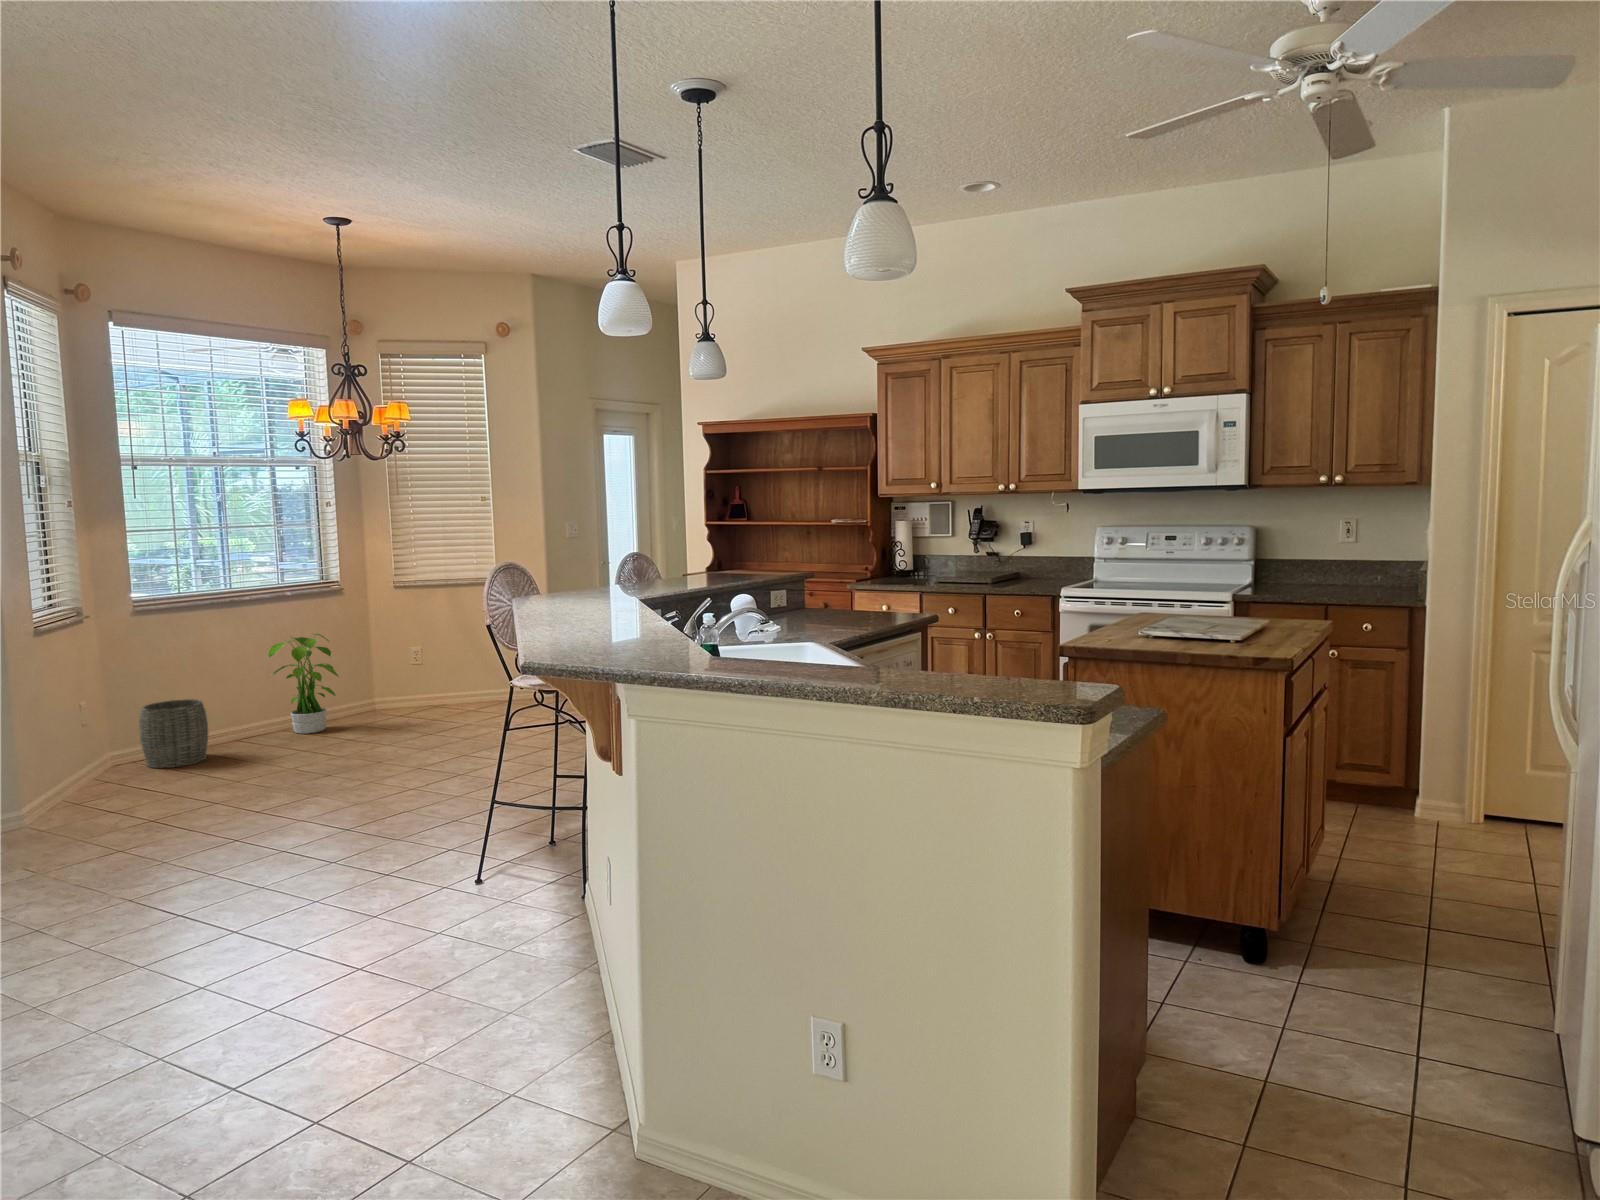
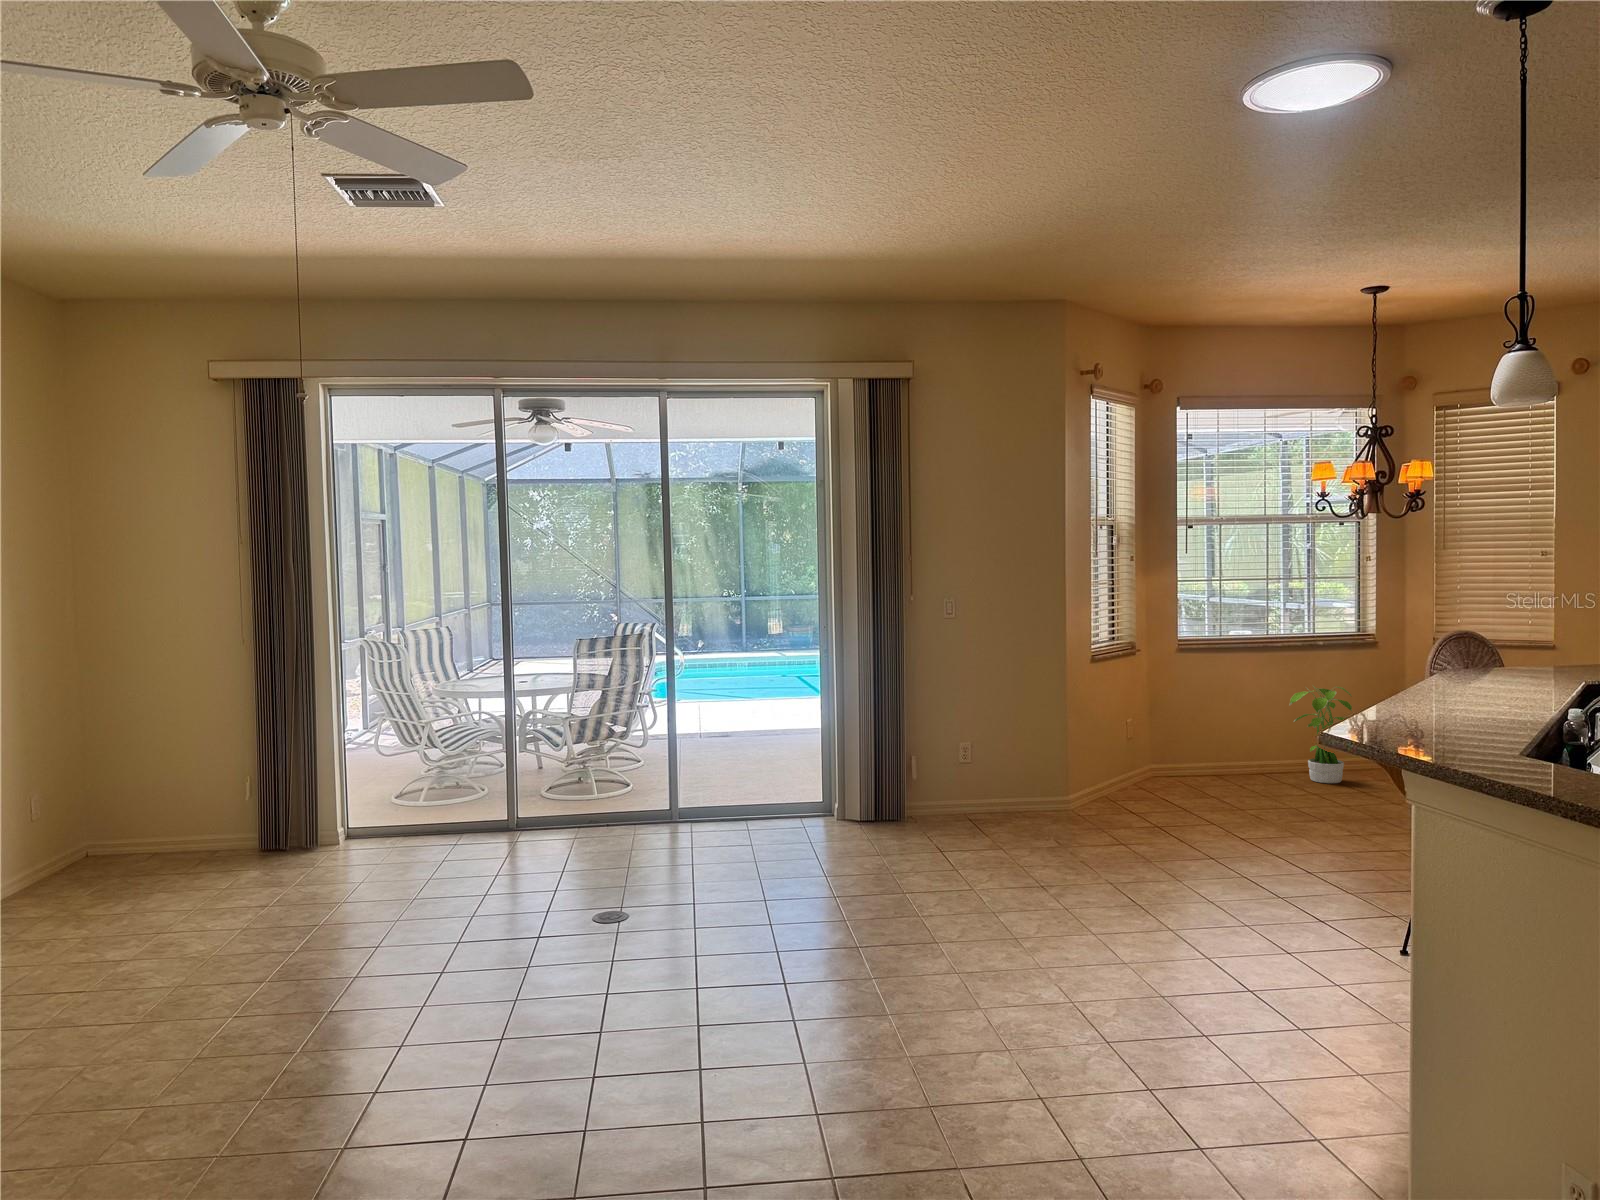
woven basket: present [139,699,208,768] -> none [1174,731,1228,790]

